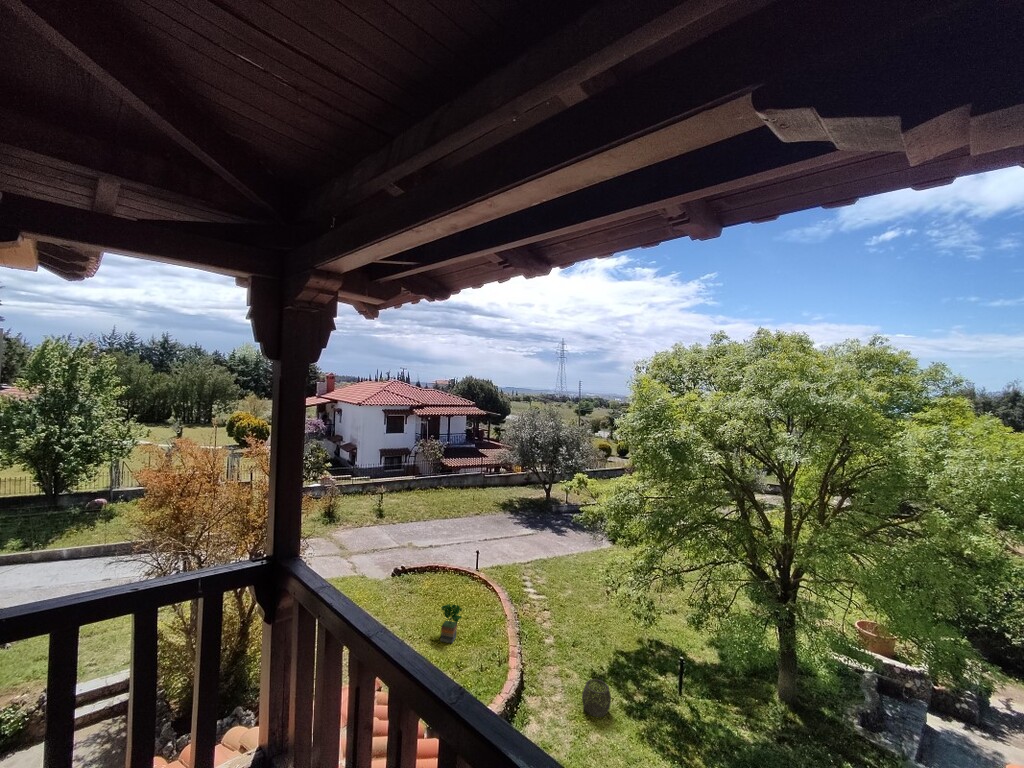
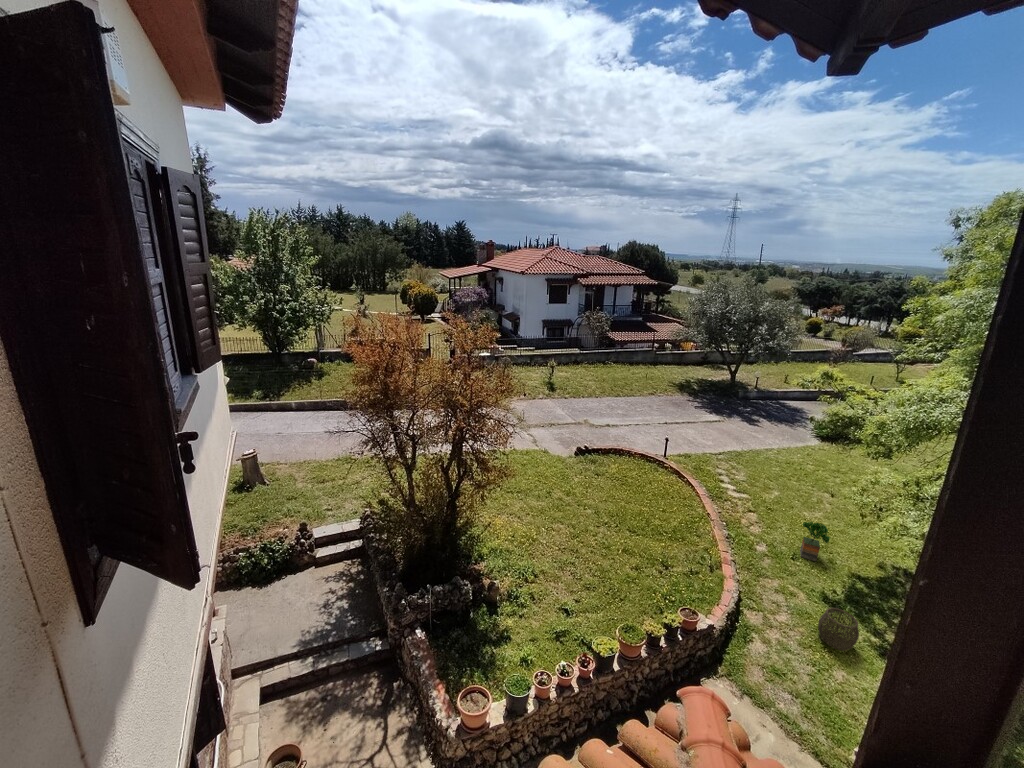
potted tree: present [440,604,462,643] -> present [800,522,830,561]

